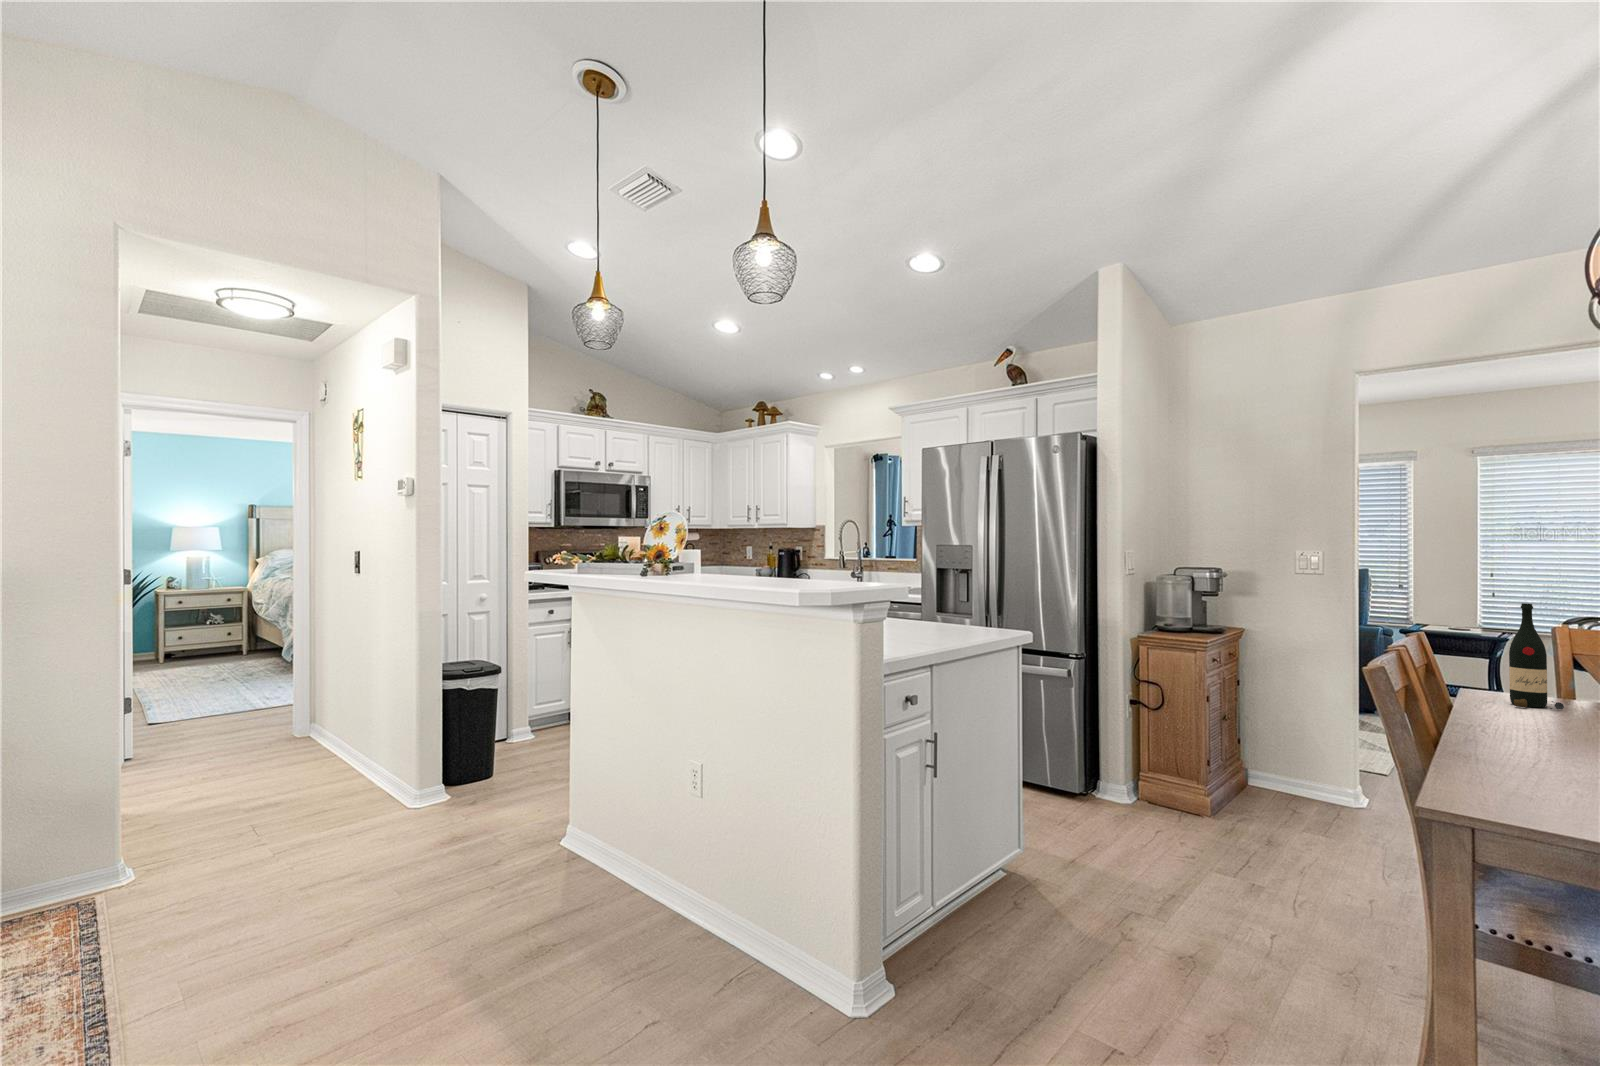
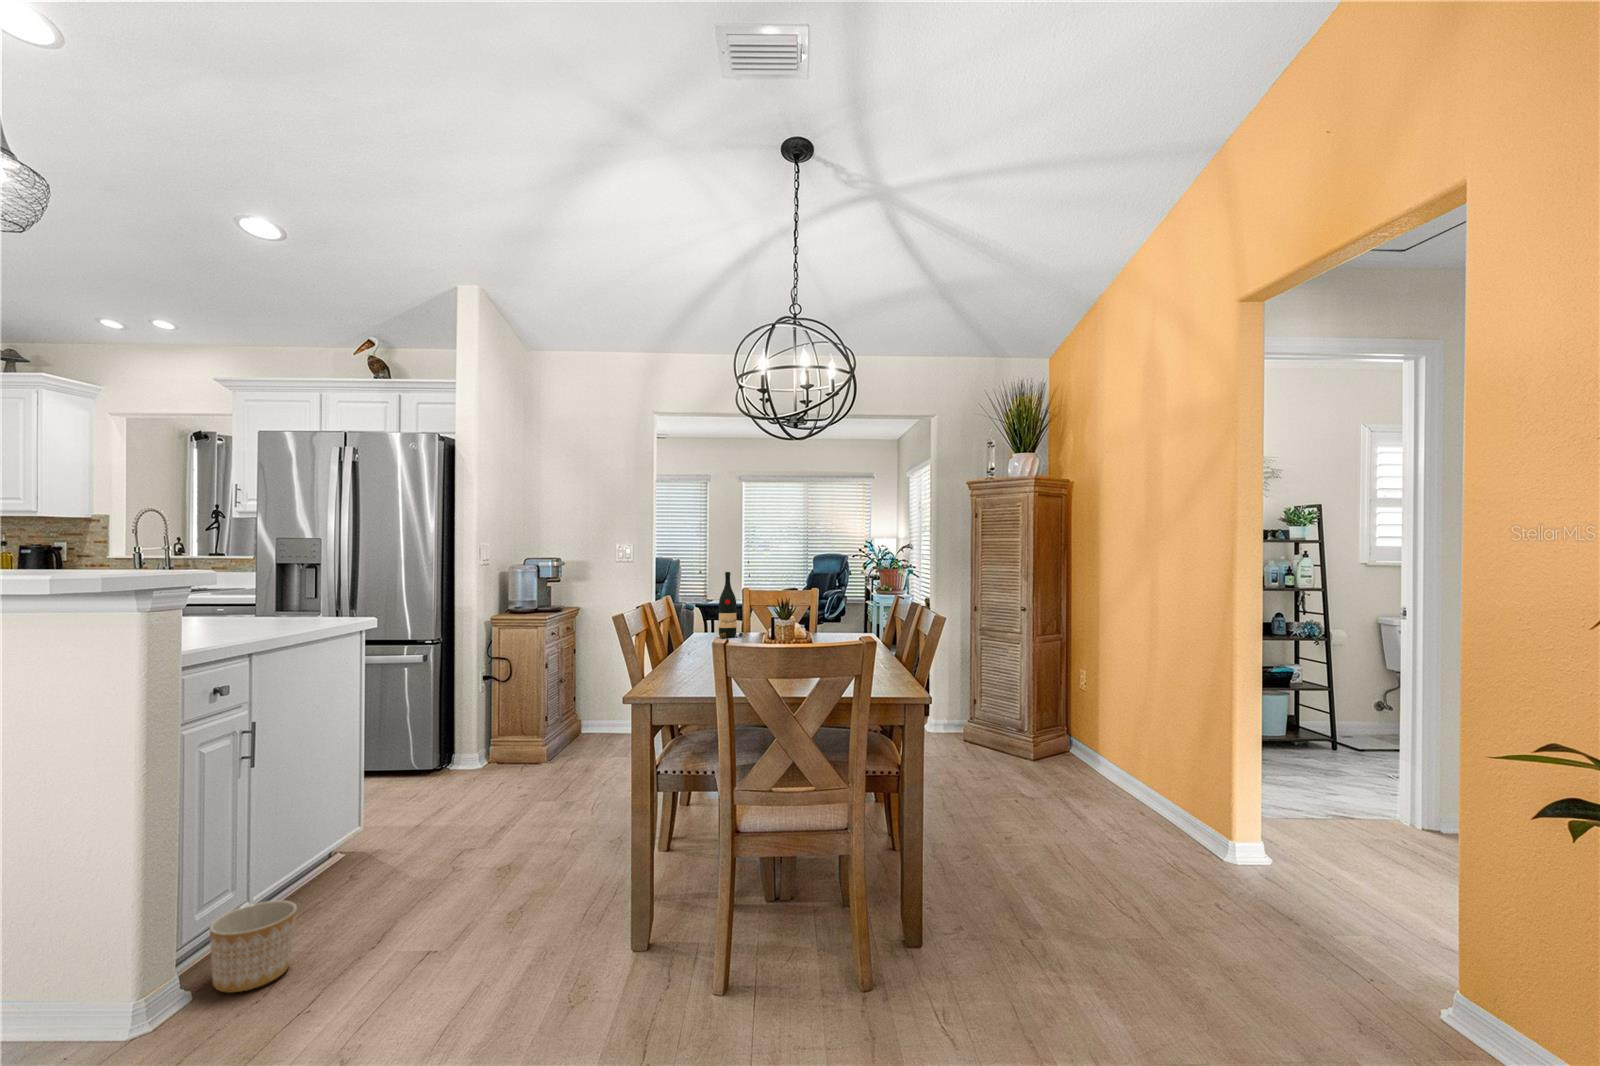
planter: none [907,907,975,995] -> present [210,900,297,993]

